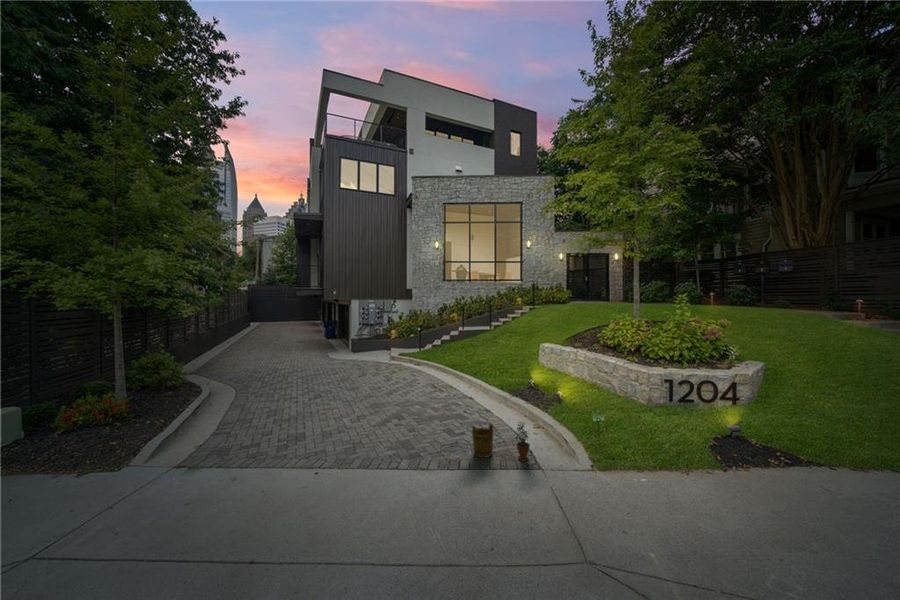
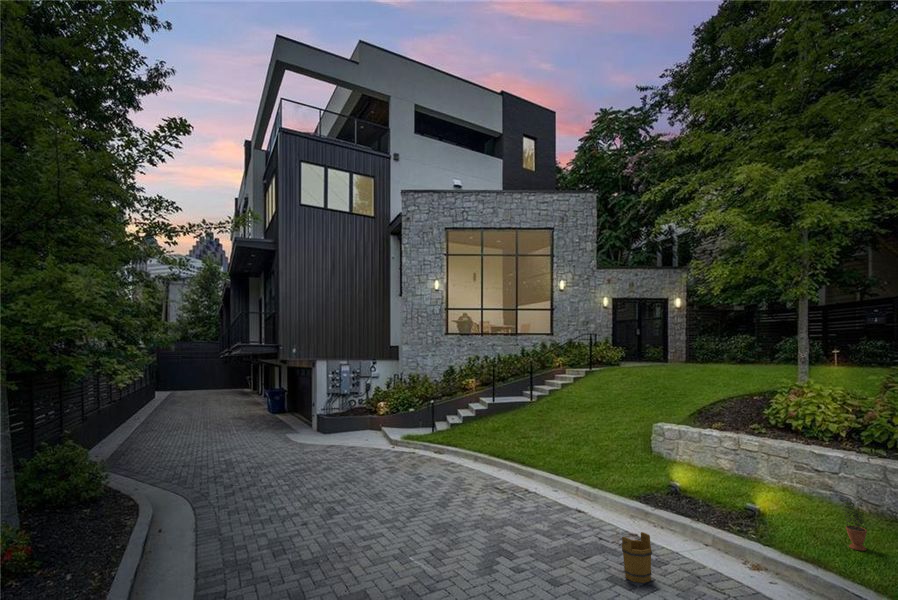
potted plant: present [516,423,530,462] -> present [841,498,867,551]

